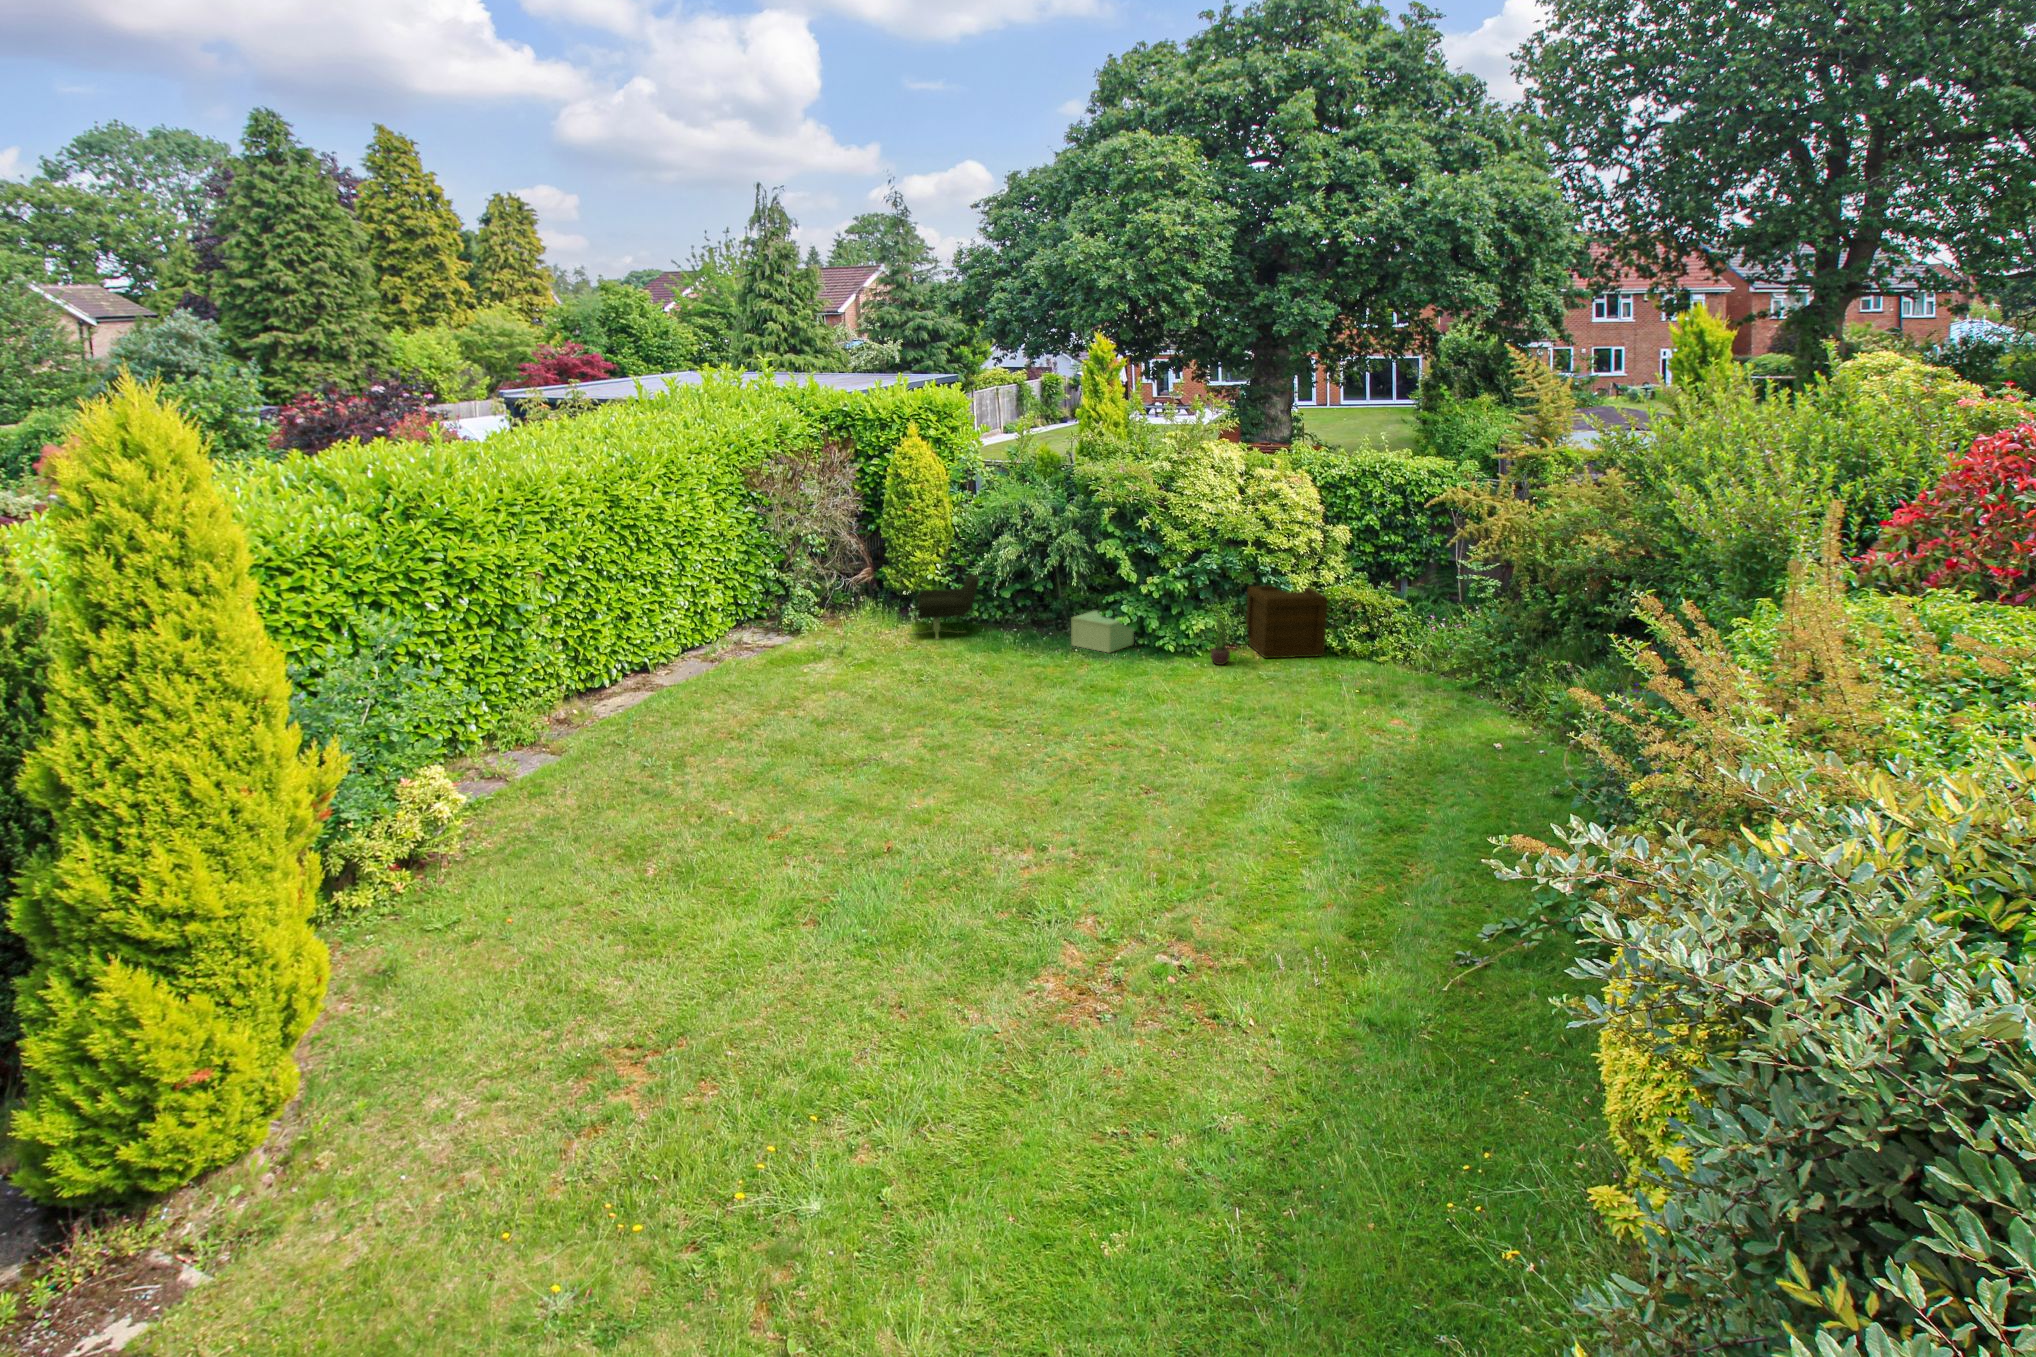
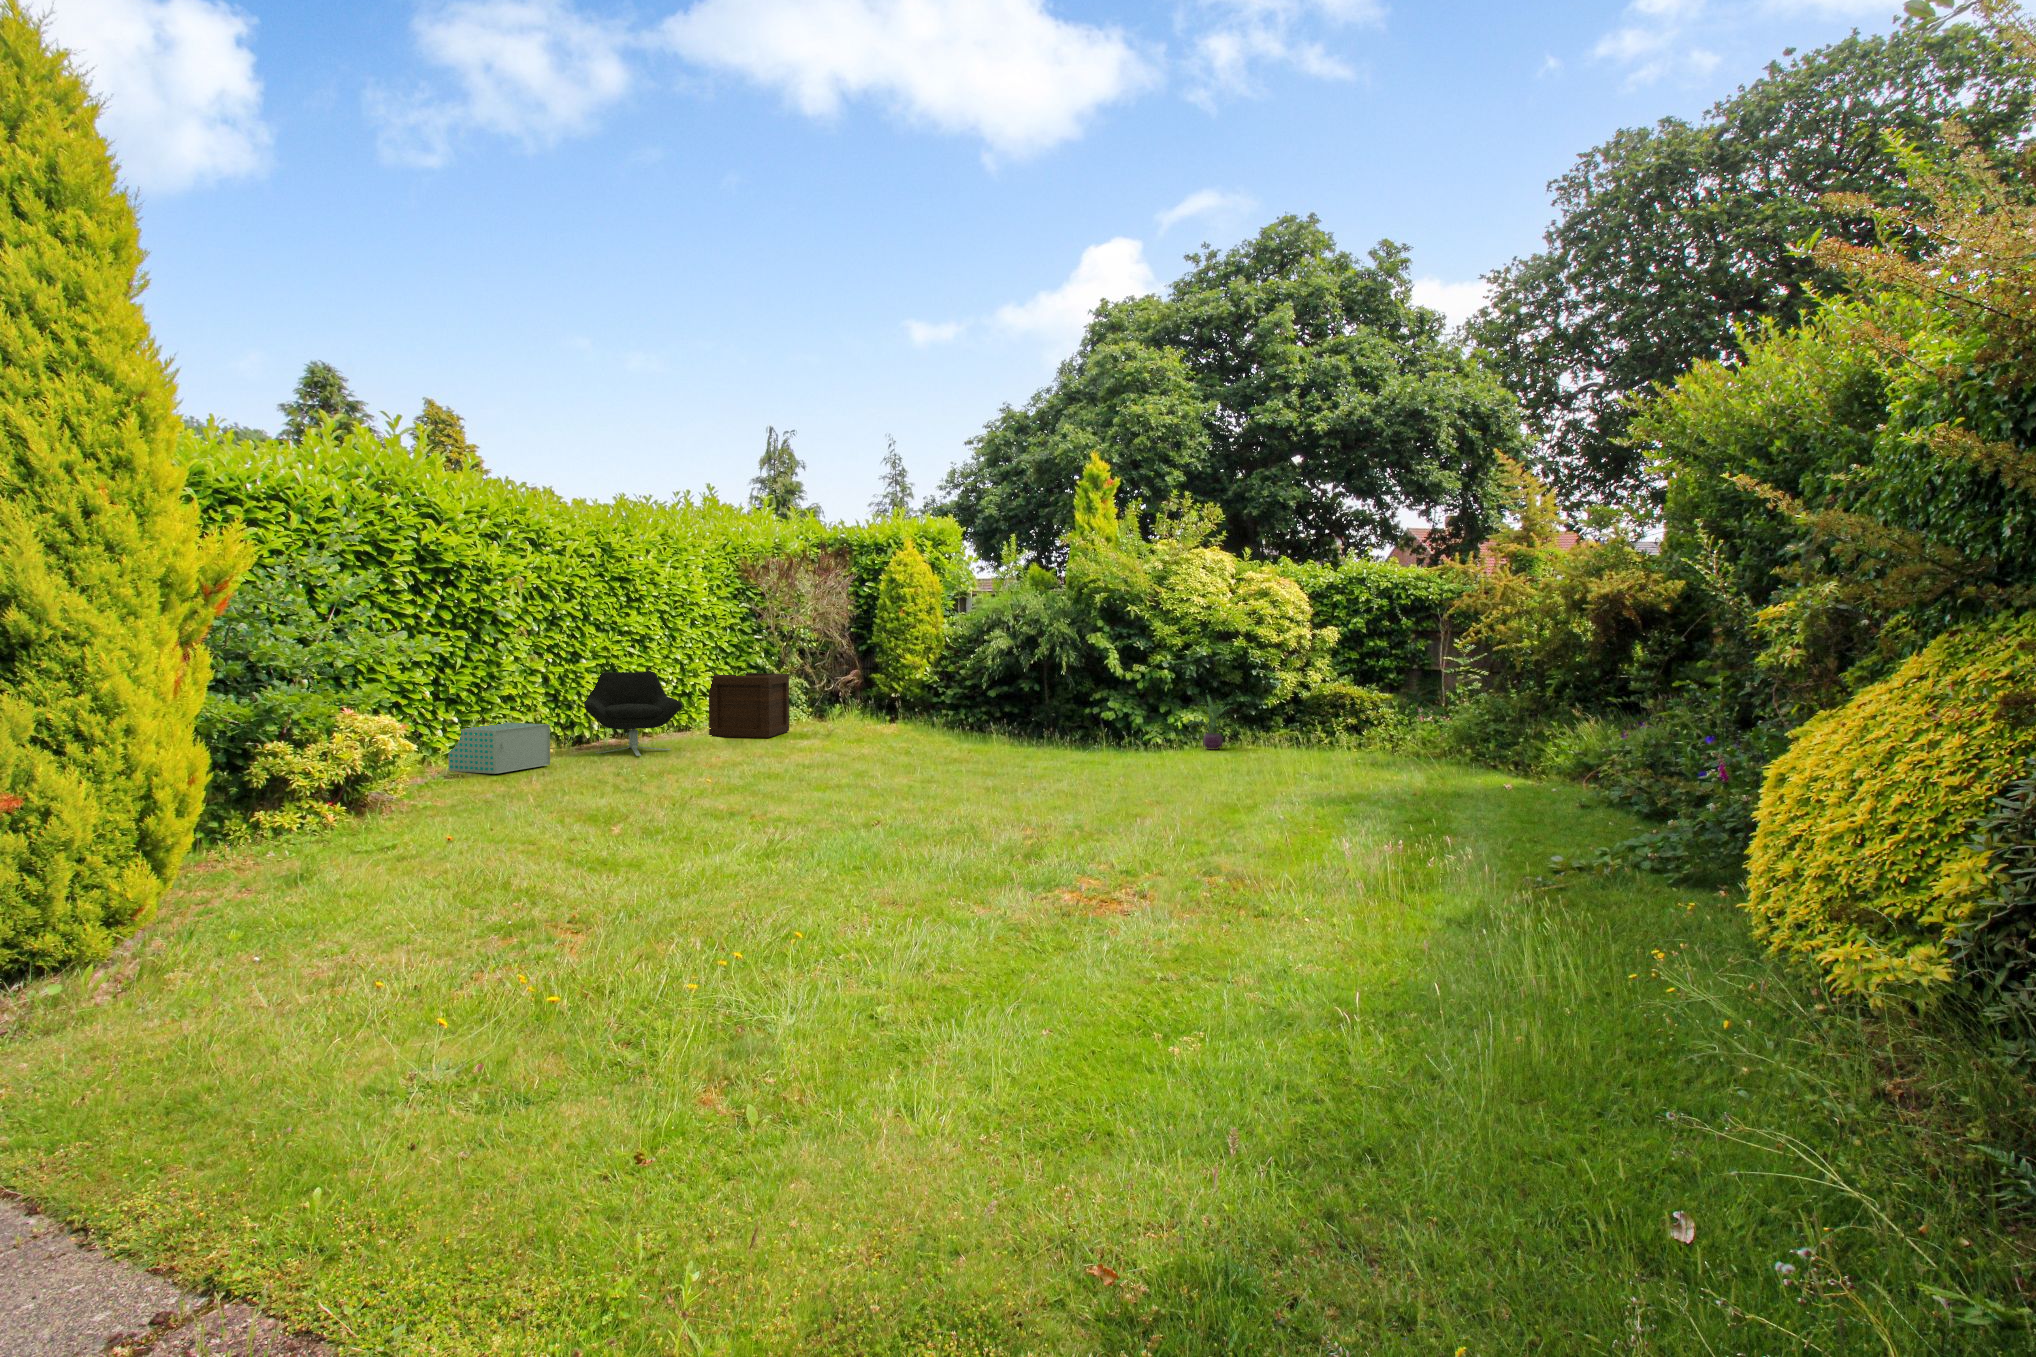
lounge chair: present [918,573,980,640] -> present [584,671,683,756]
wooden crate: present [1246,586,1328,658] -> present [709,673,789,738]
storage box: present [1071,610,1134,652] -> present [449,722,550,774]

